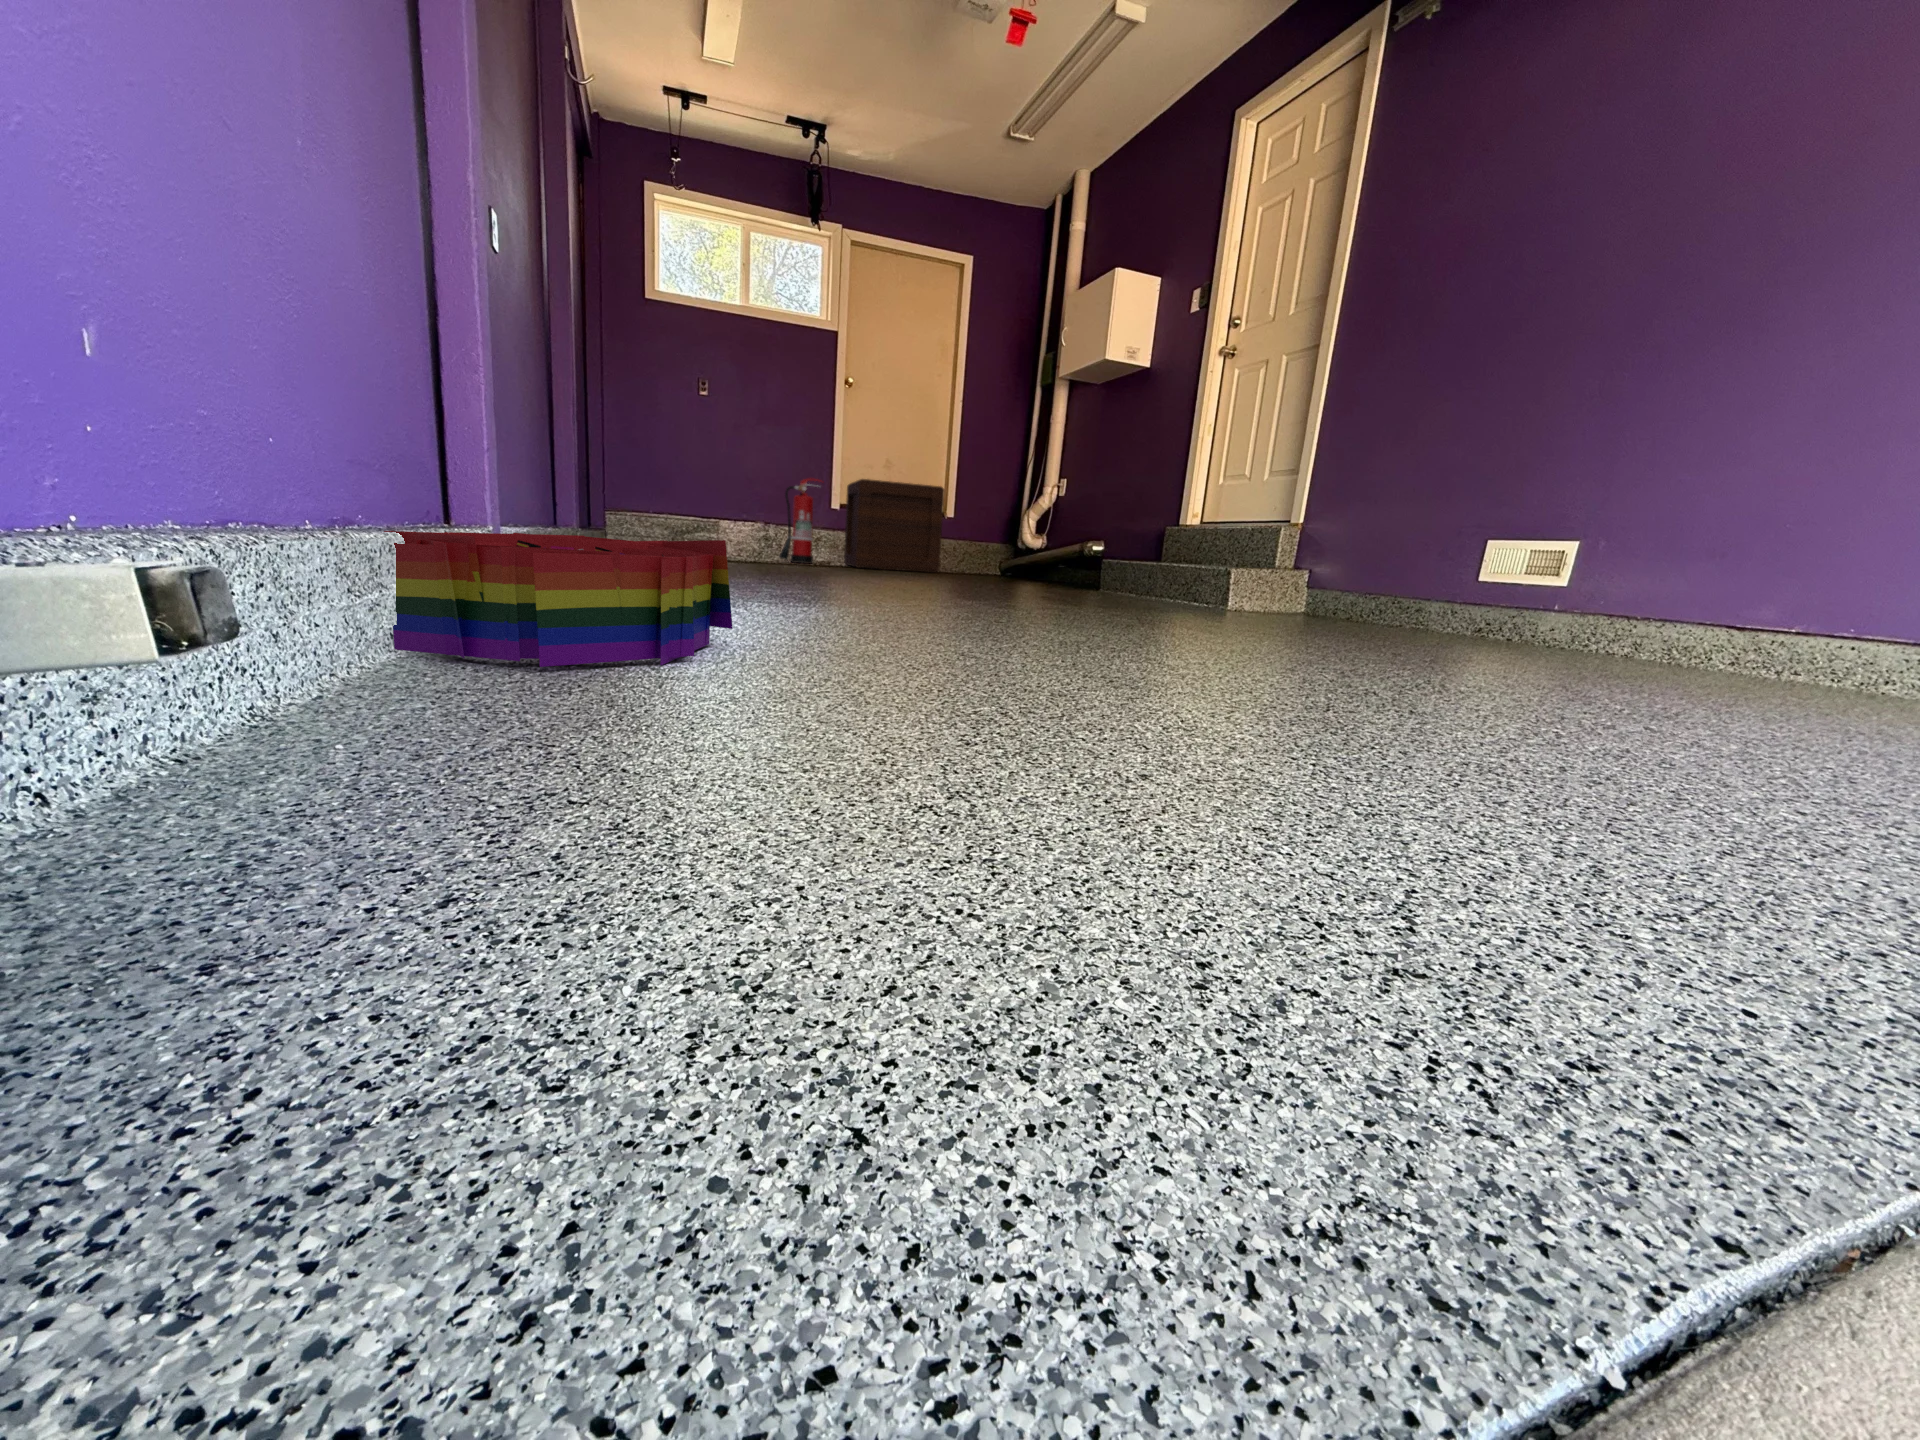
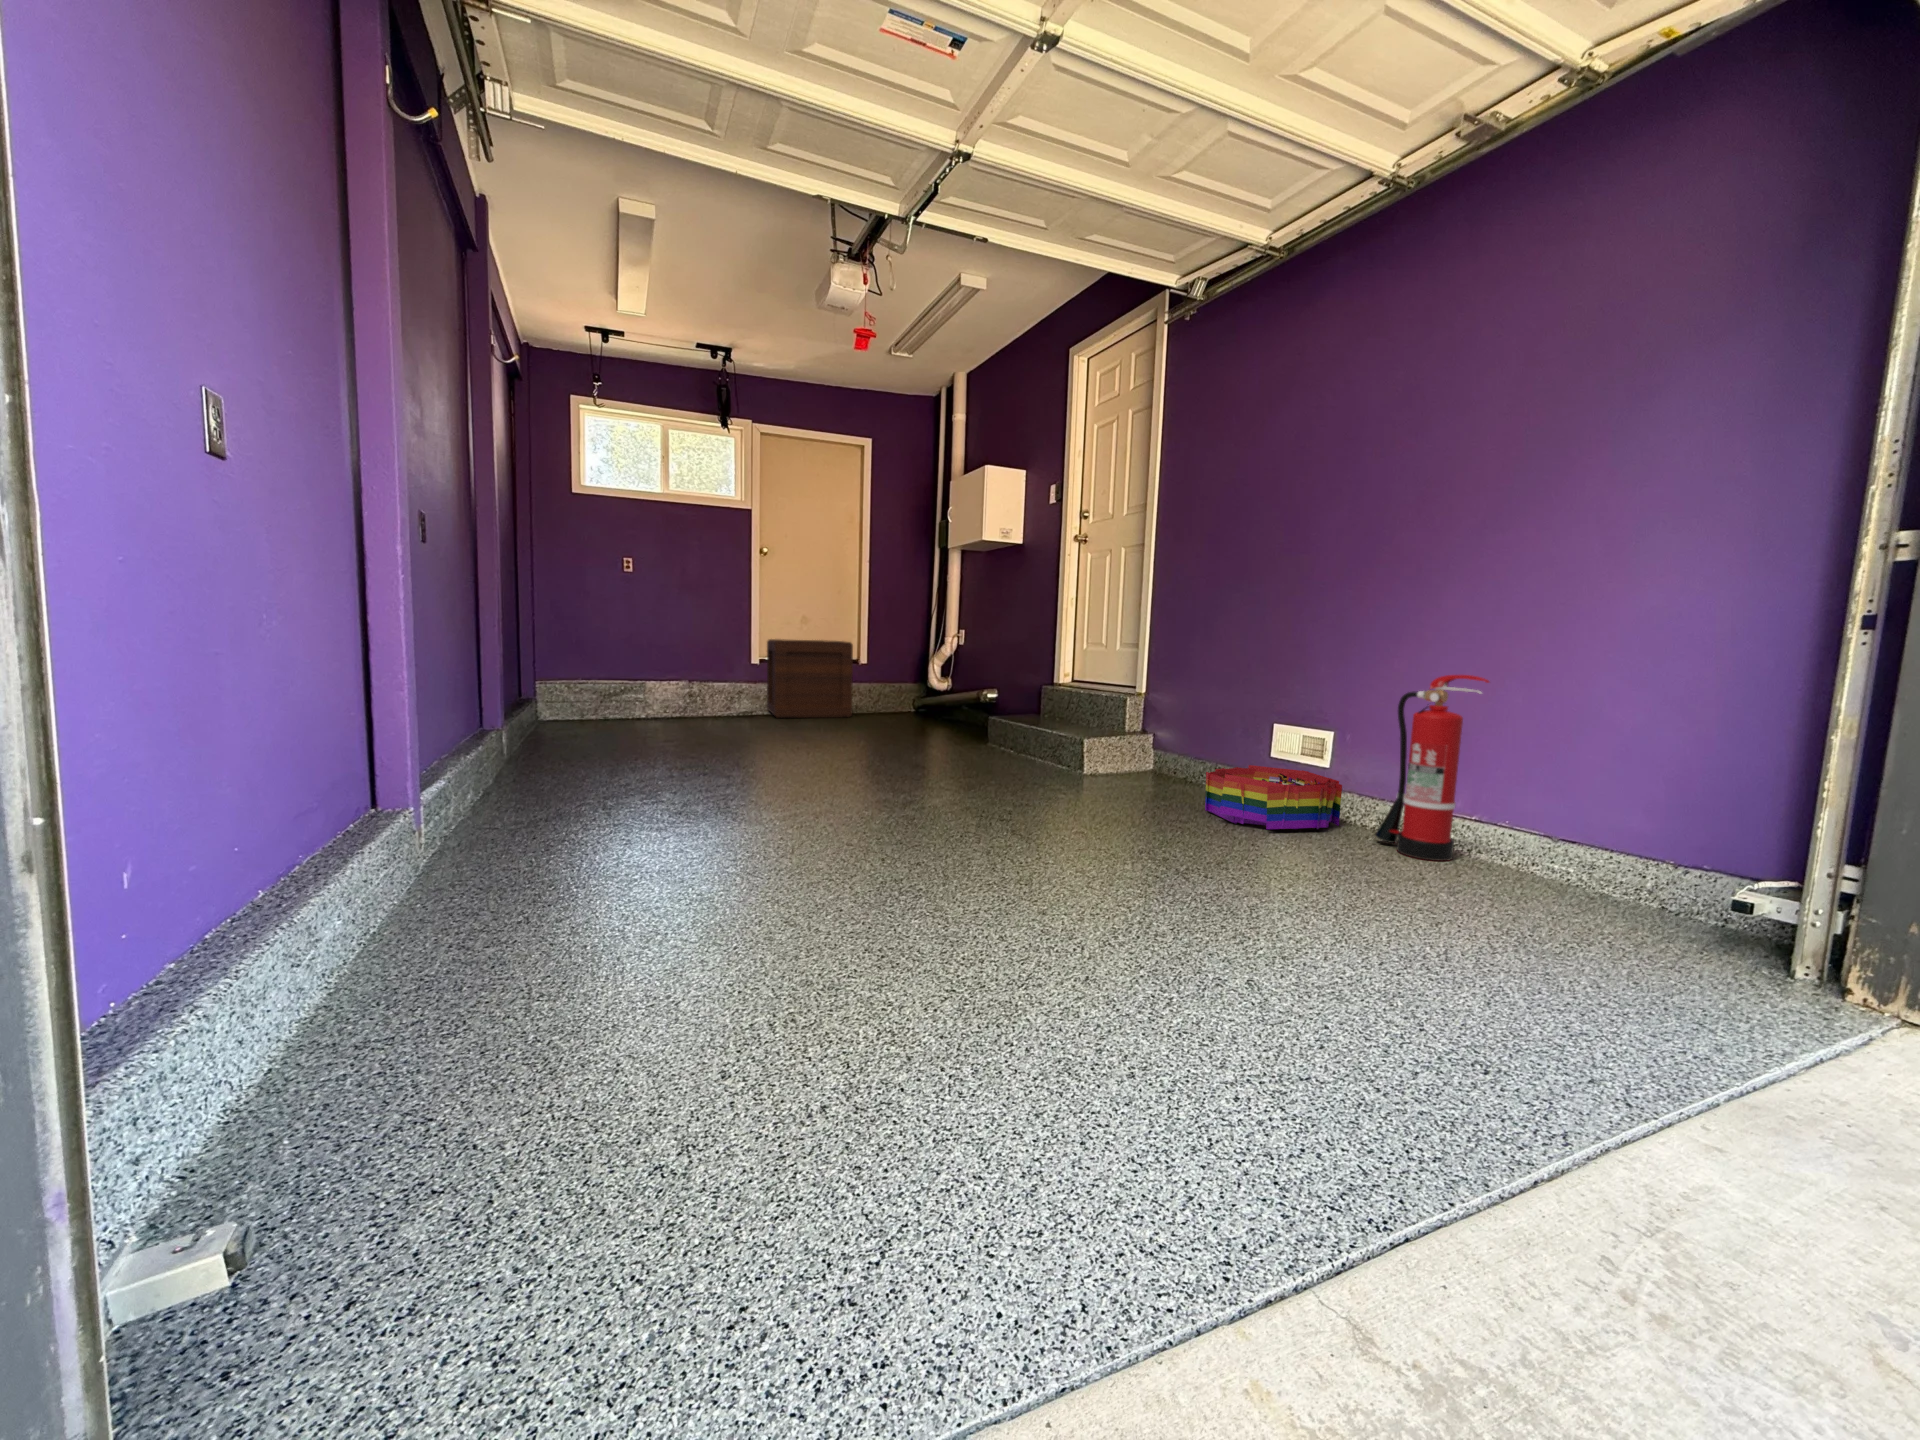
fire extinguisher: present [779,478,818,564] -> present [1375,675,1489,861]
storage bin: present [384,531,732,667] -> present [1205,765,1342,829]

